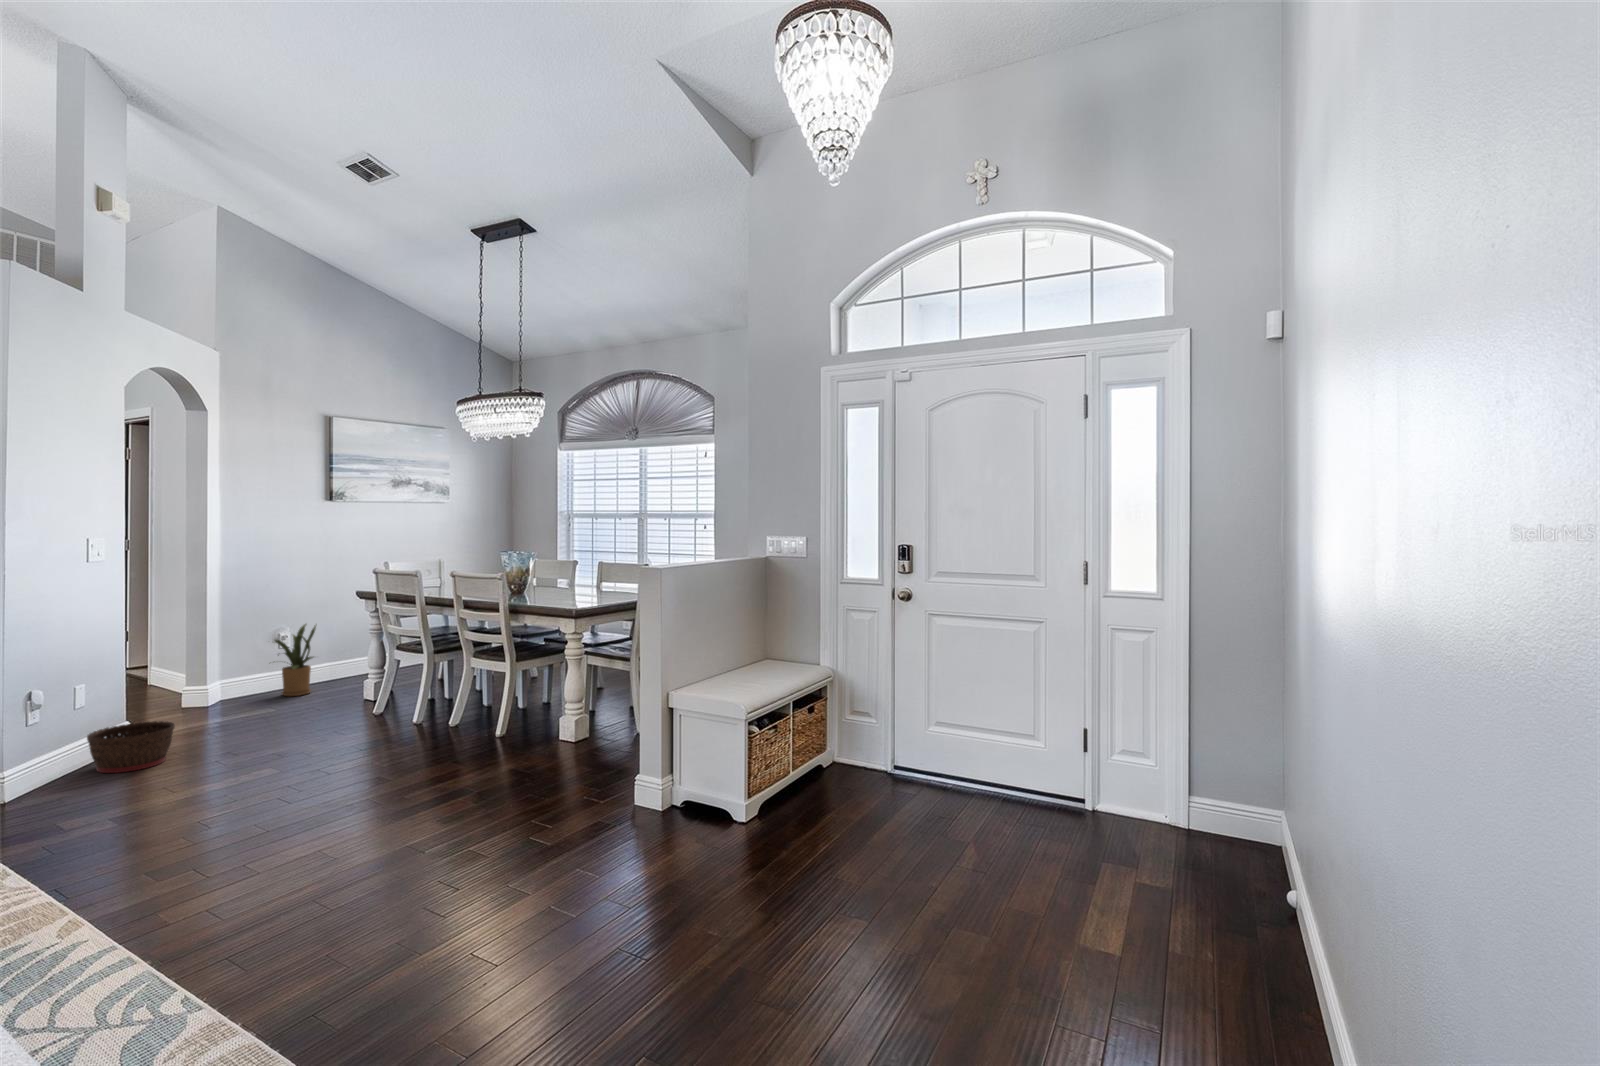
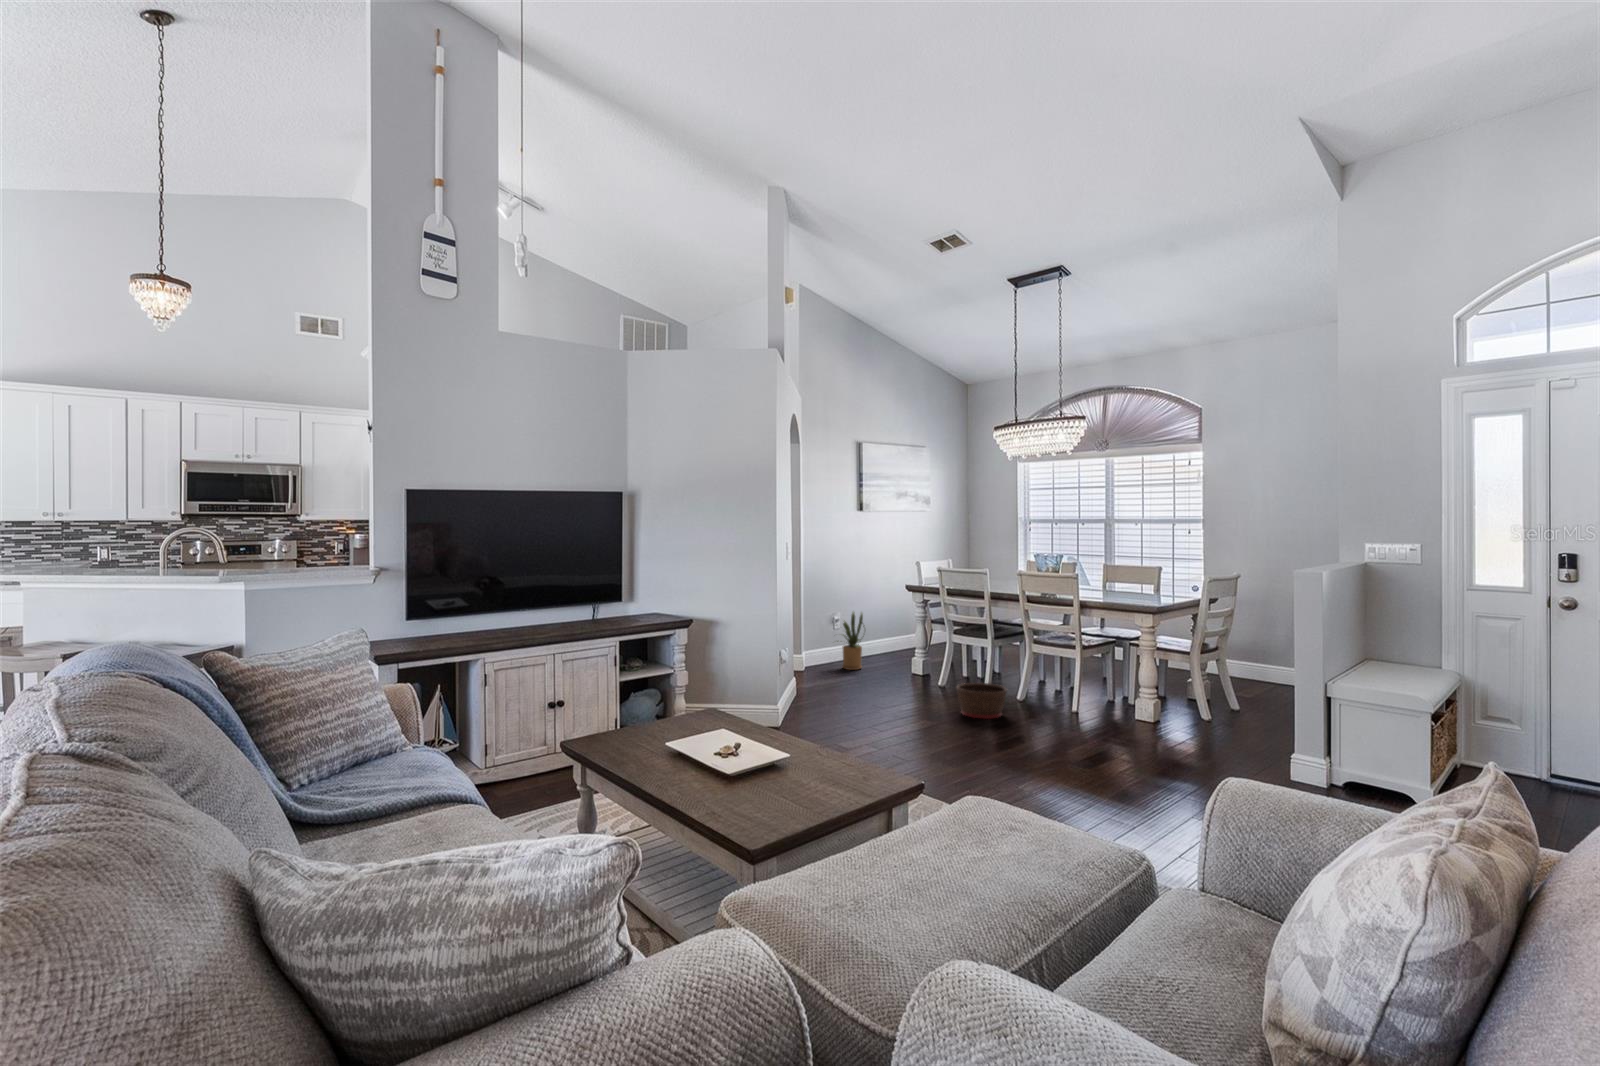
basket: present [87,721,175,773] -> present [957,683,1007,719]

